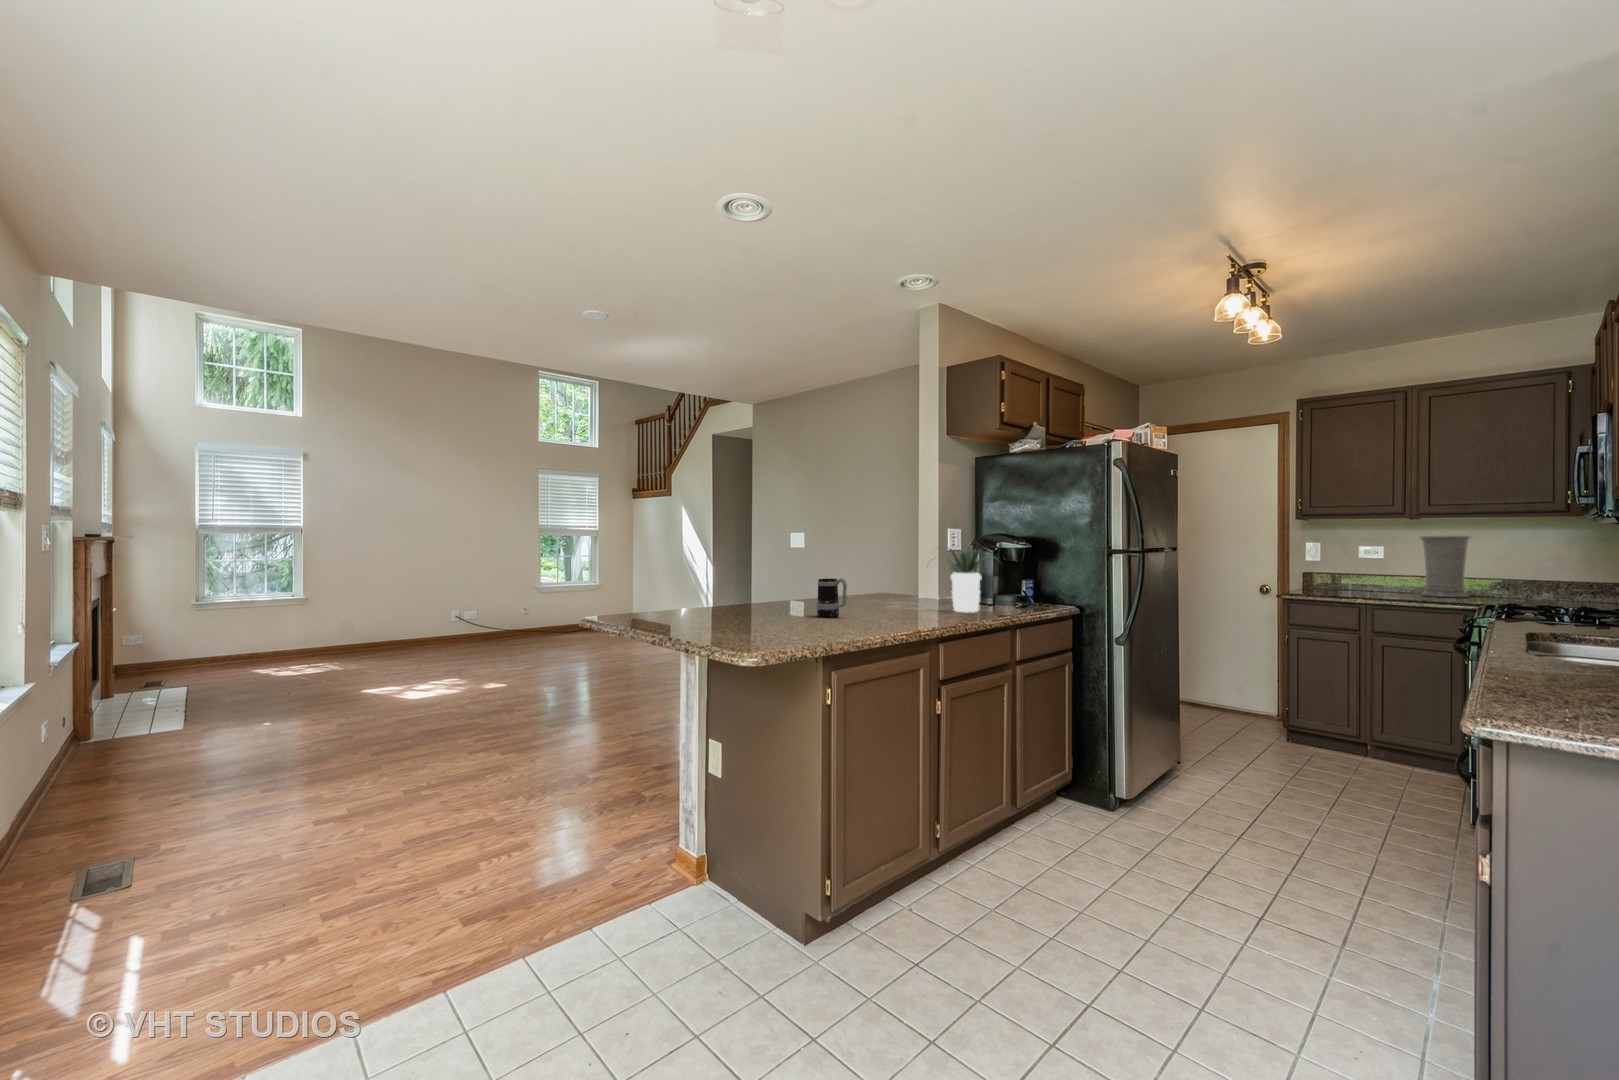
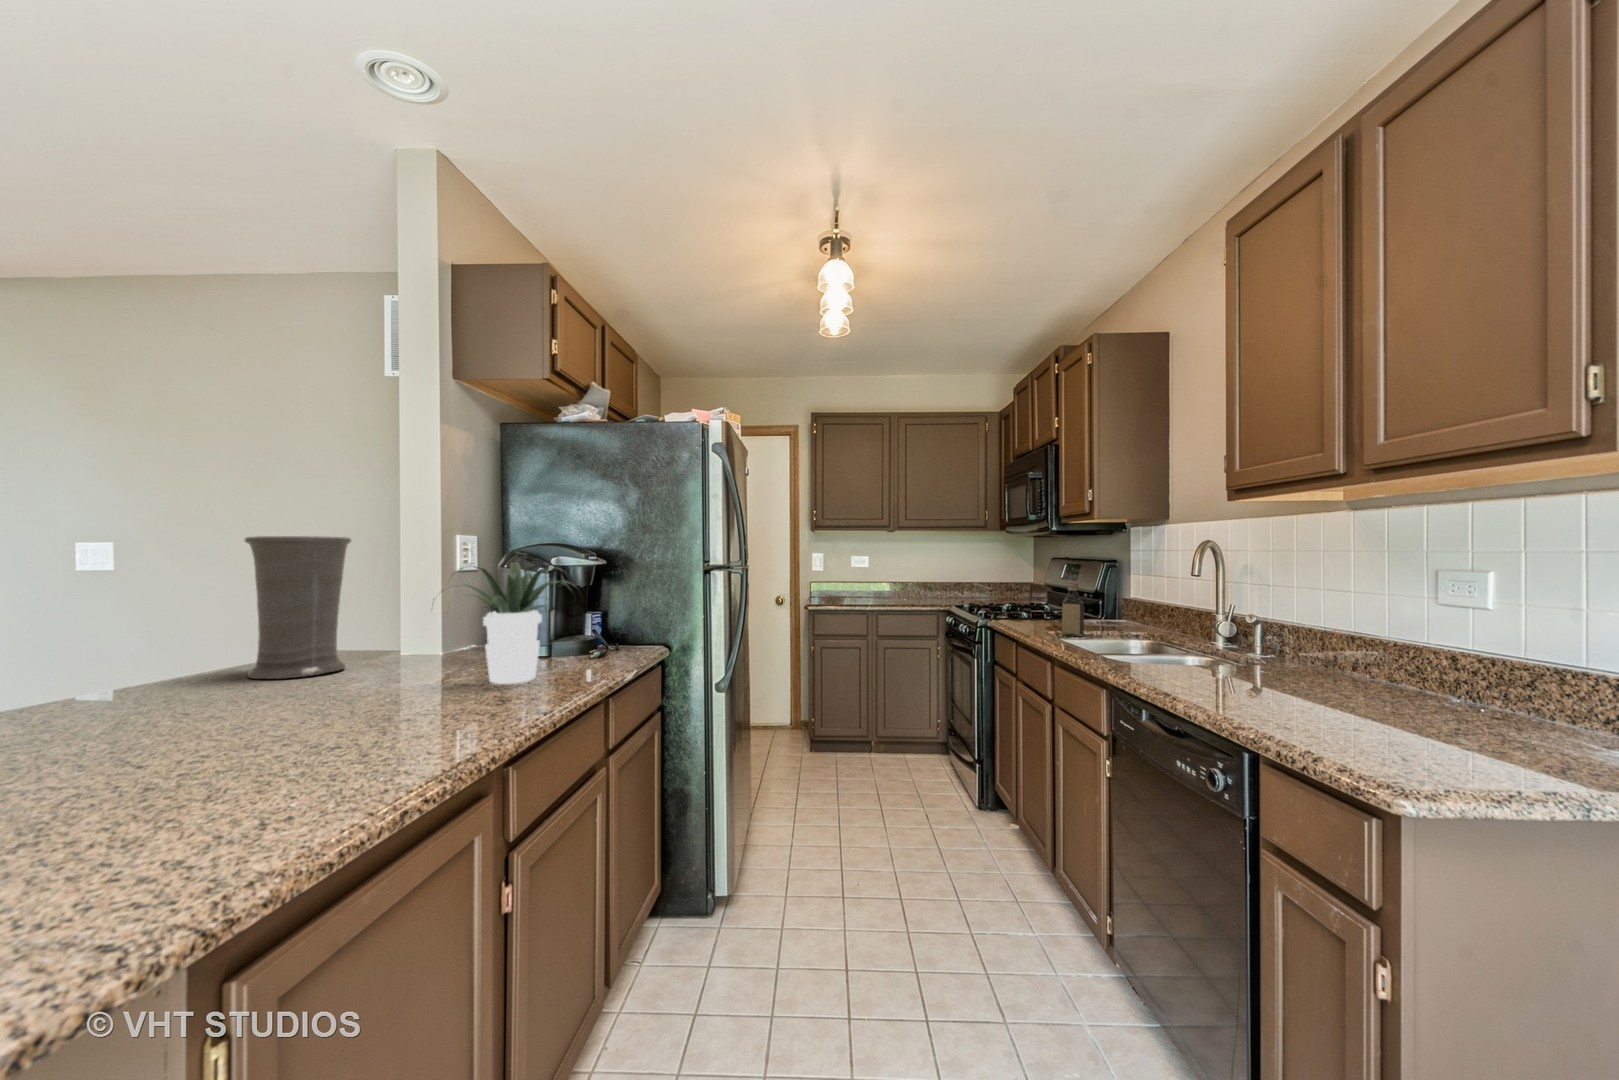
vase: present [1420,536,1470,597] -> present [245,536,351,679]
bottle: none [1530,577,1565,636] -> present [1061,583,1084,636]
mug: present [817,578,847,617] -> none [120,655,231,767]

